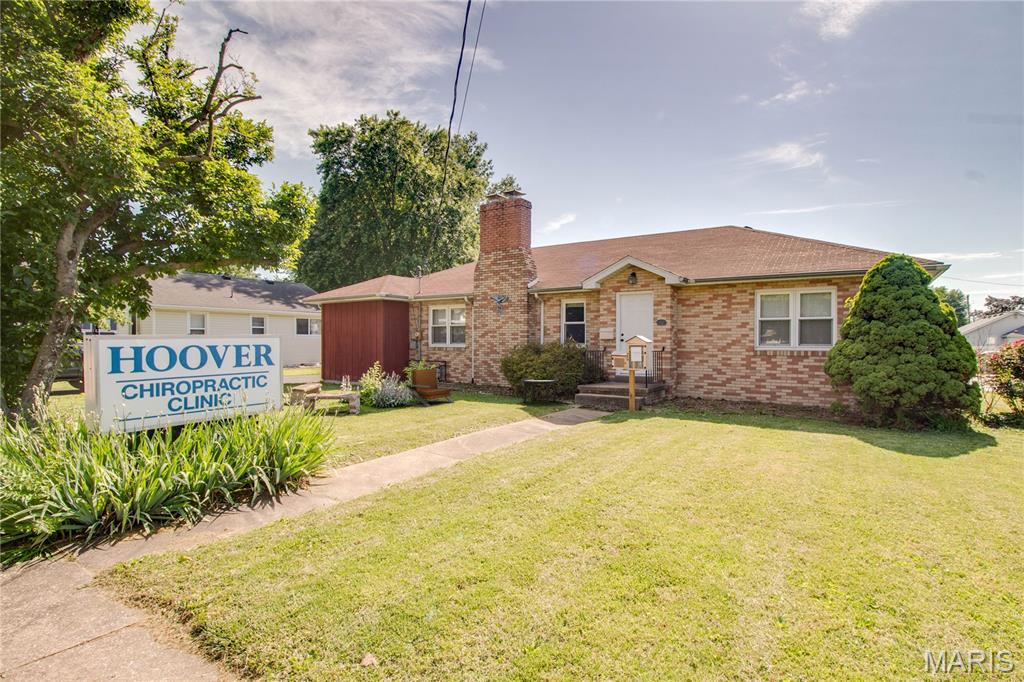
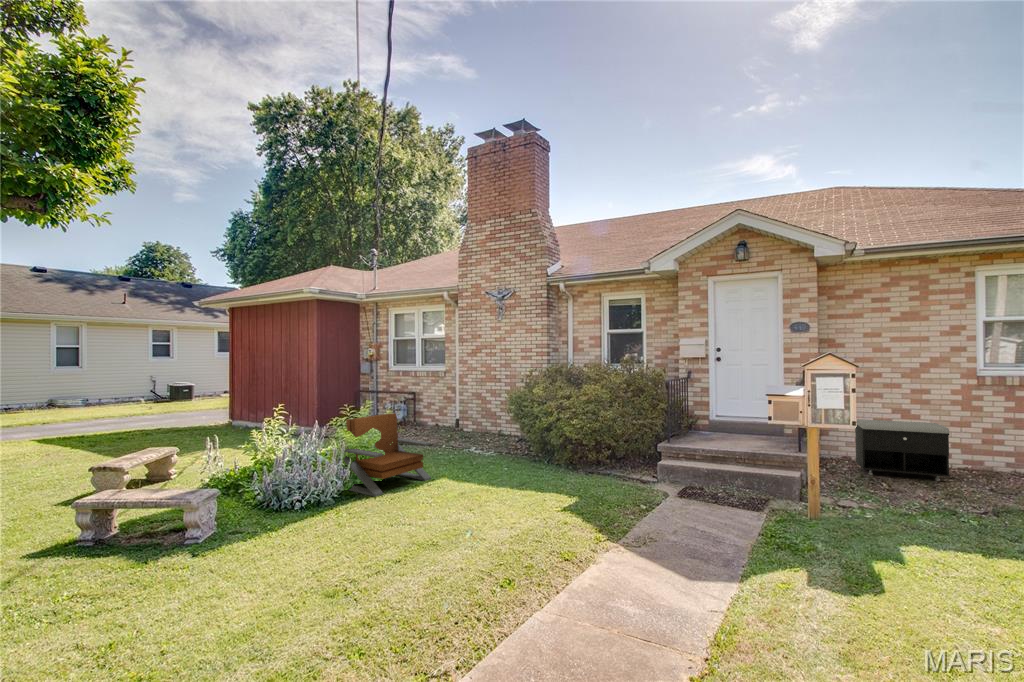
storage bench: none [689,375,731,406] -> present [855,419,950,481]
round table: present [521,378,559,404] -> none [552,426,624,480]

